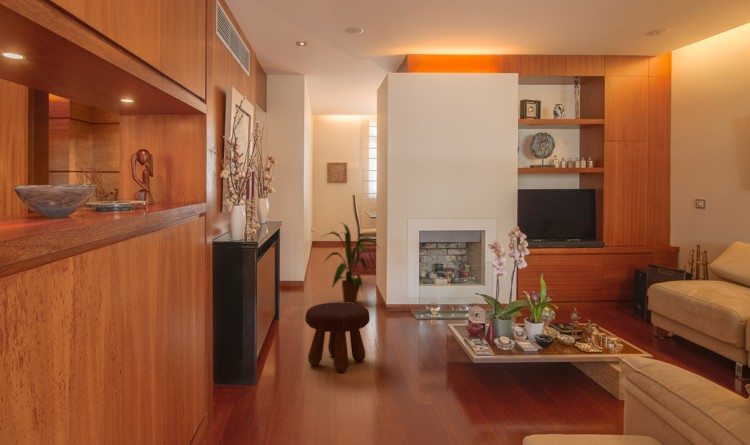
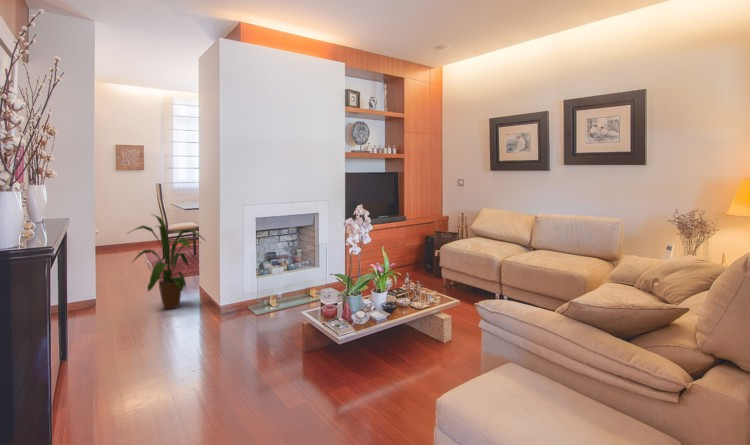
footstool: present [305,302,370,372] -> none [128,314,219,407]

